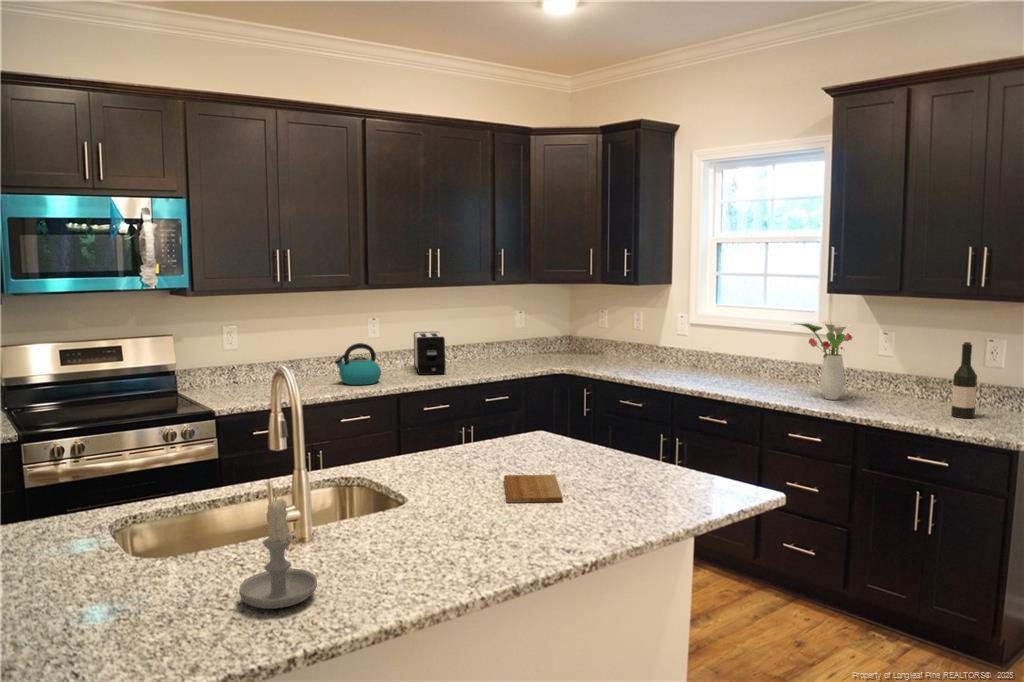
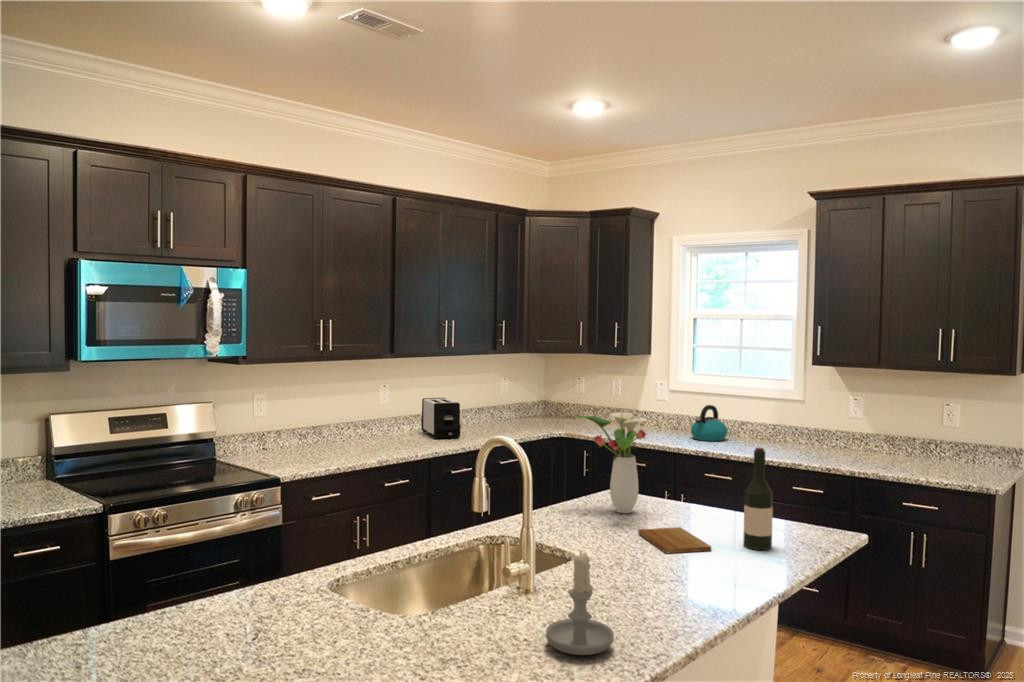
flower arrangement: present [798,321,852,400] -> present [578,413,647,513]
wine bottle: present [951,342,977,418] -> present [743,448,773,550]
kettle: present [335,343,381,385] -> present [691,405,728,441]

